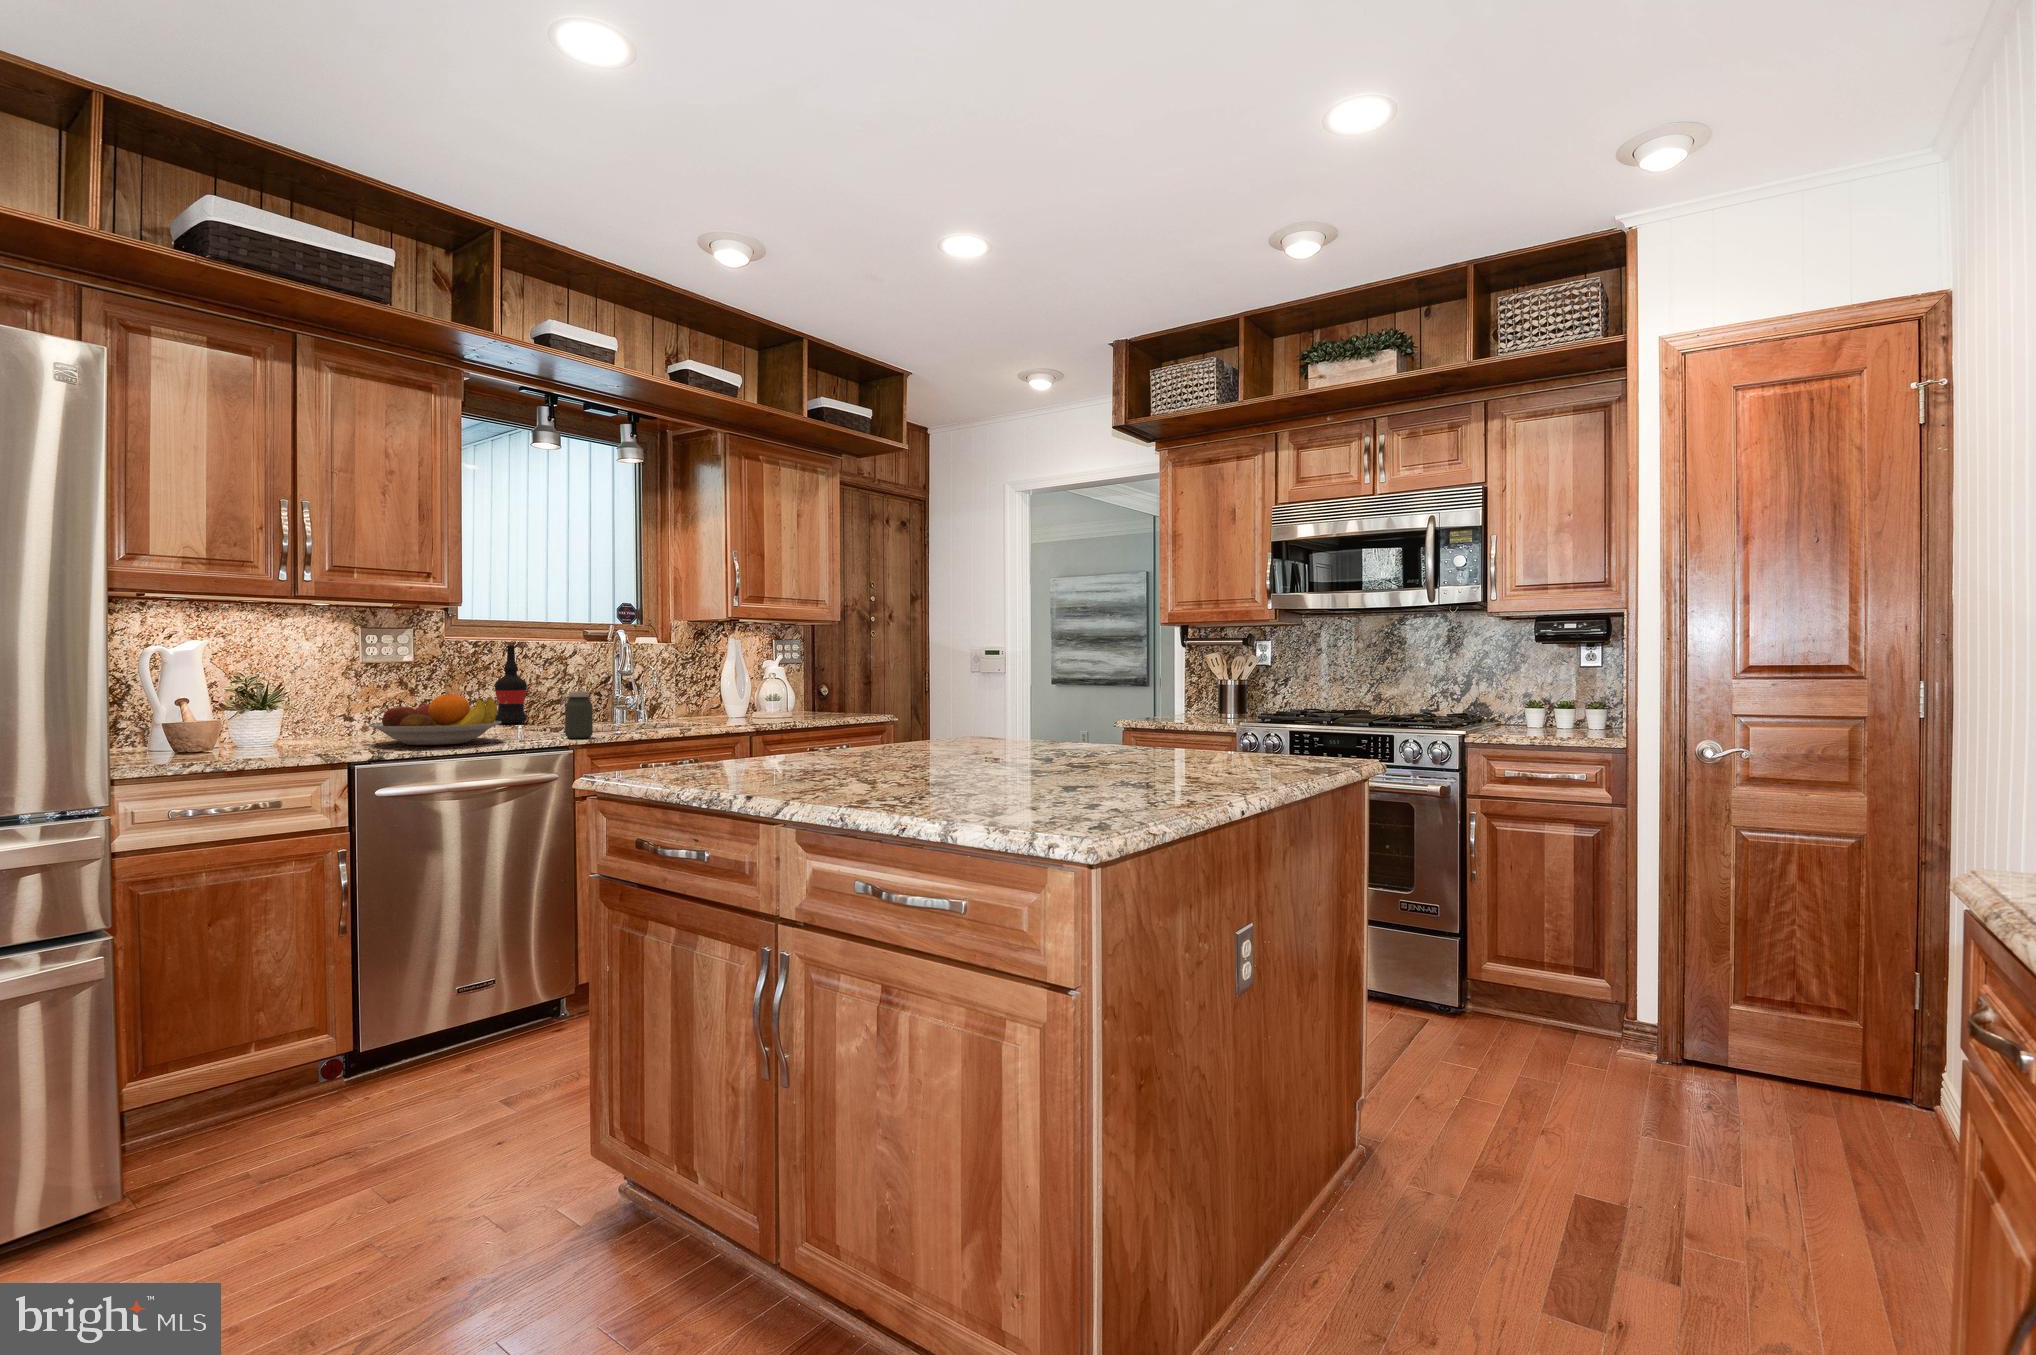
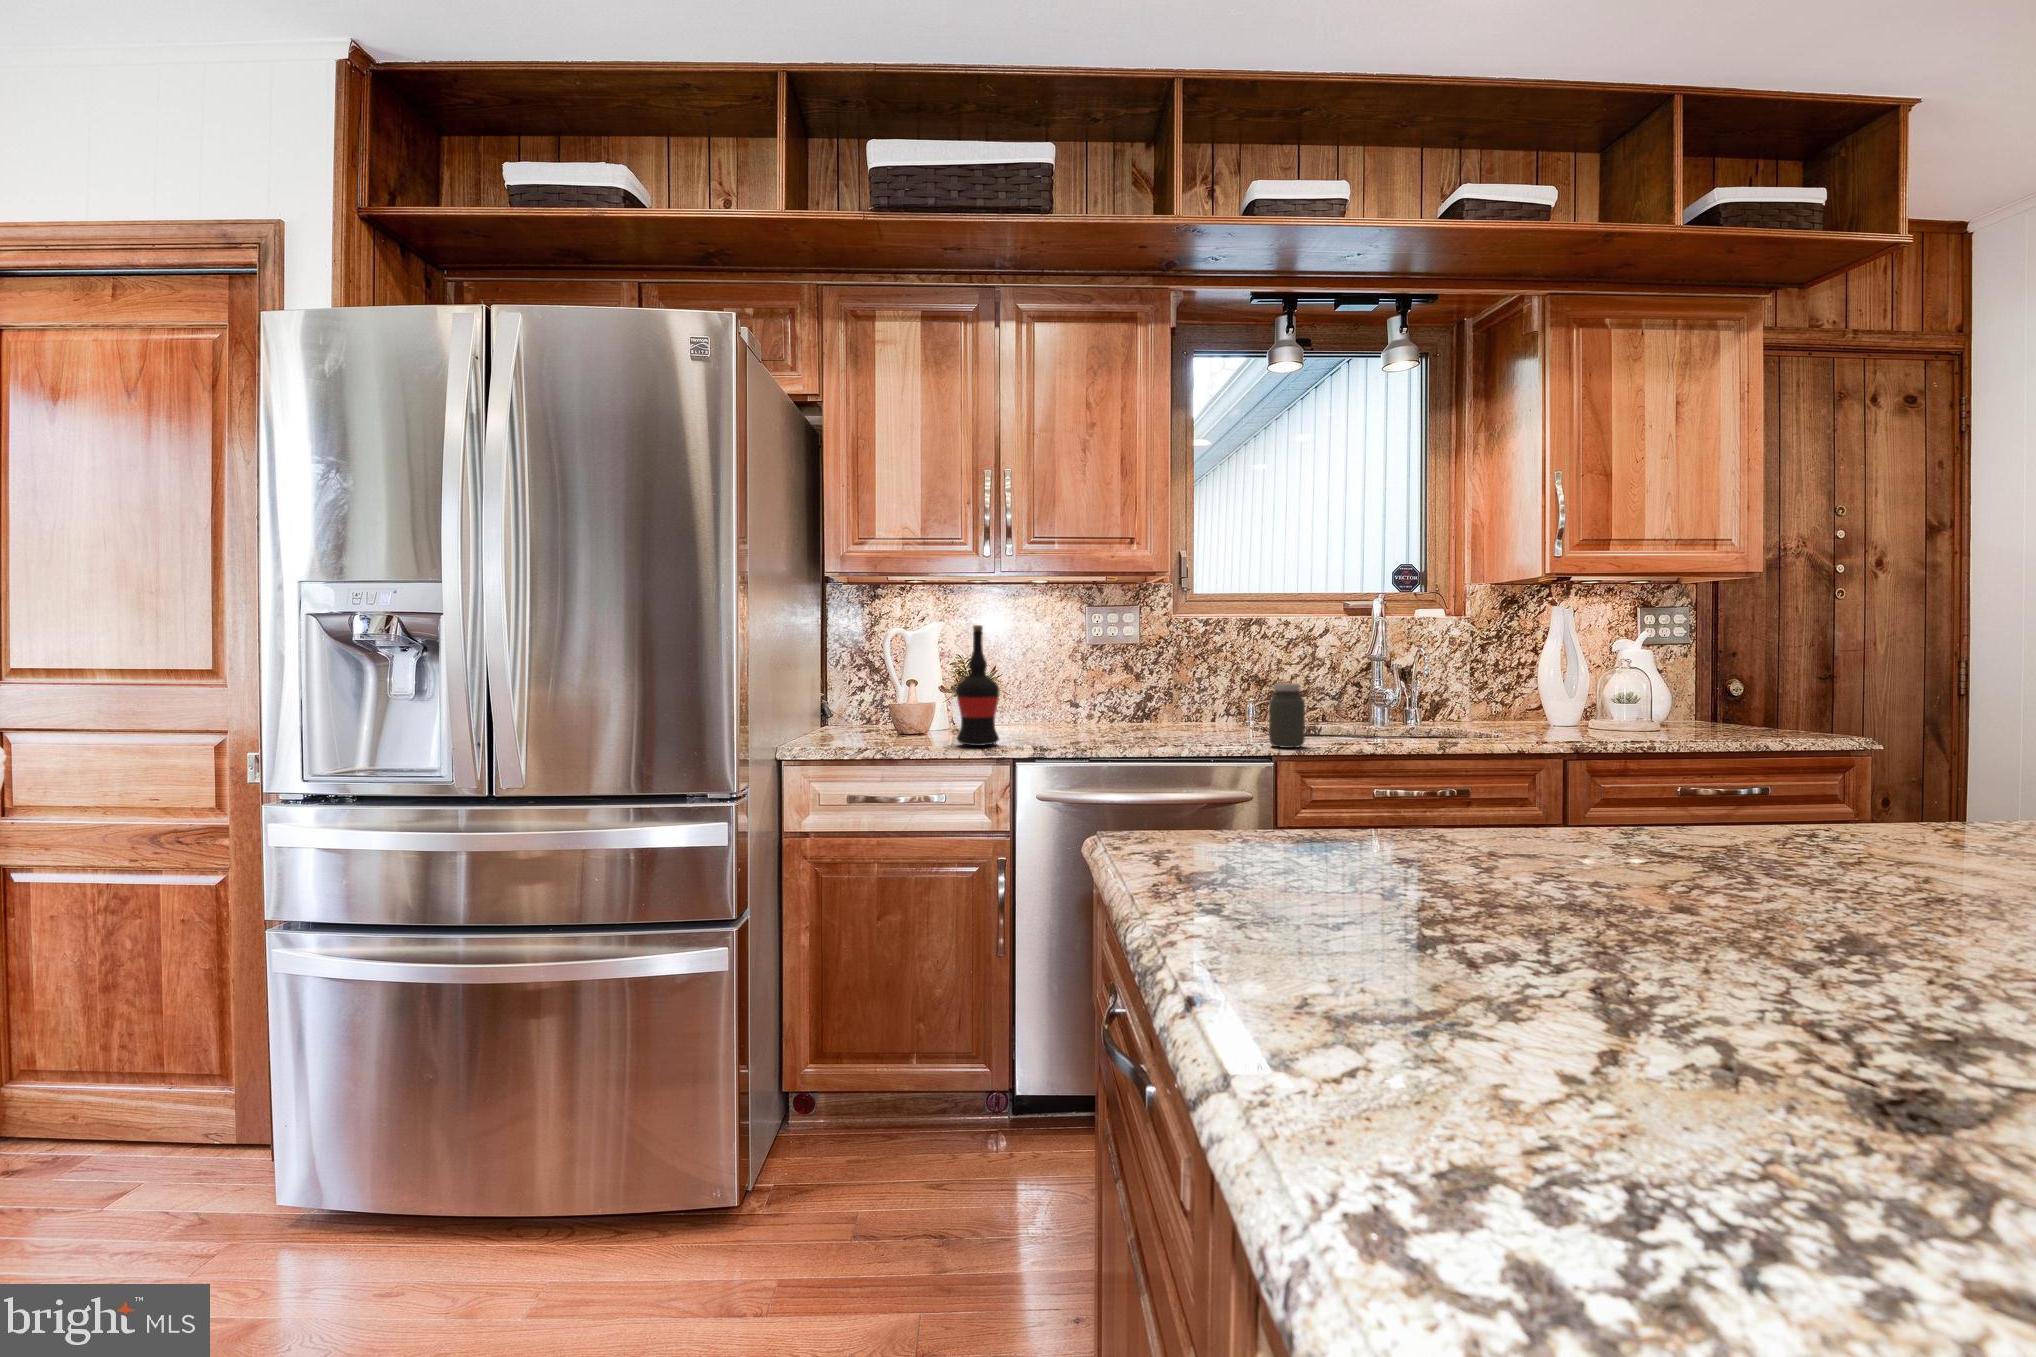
wine bottle: present [495,642,527,723] -> present [956,625,1000,746]
fruit bowl: present [369,694,501,745] -> none [1051,683,1191,745]

